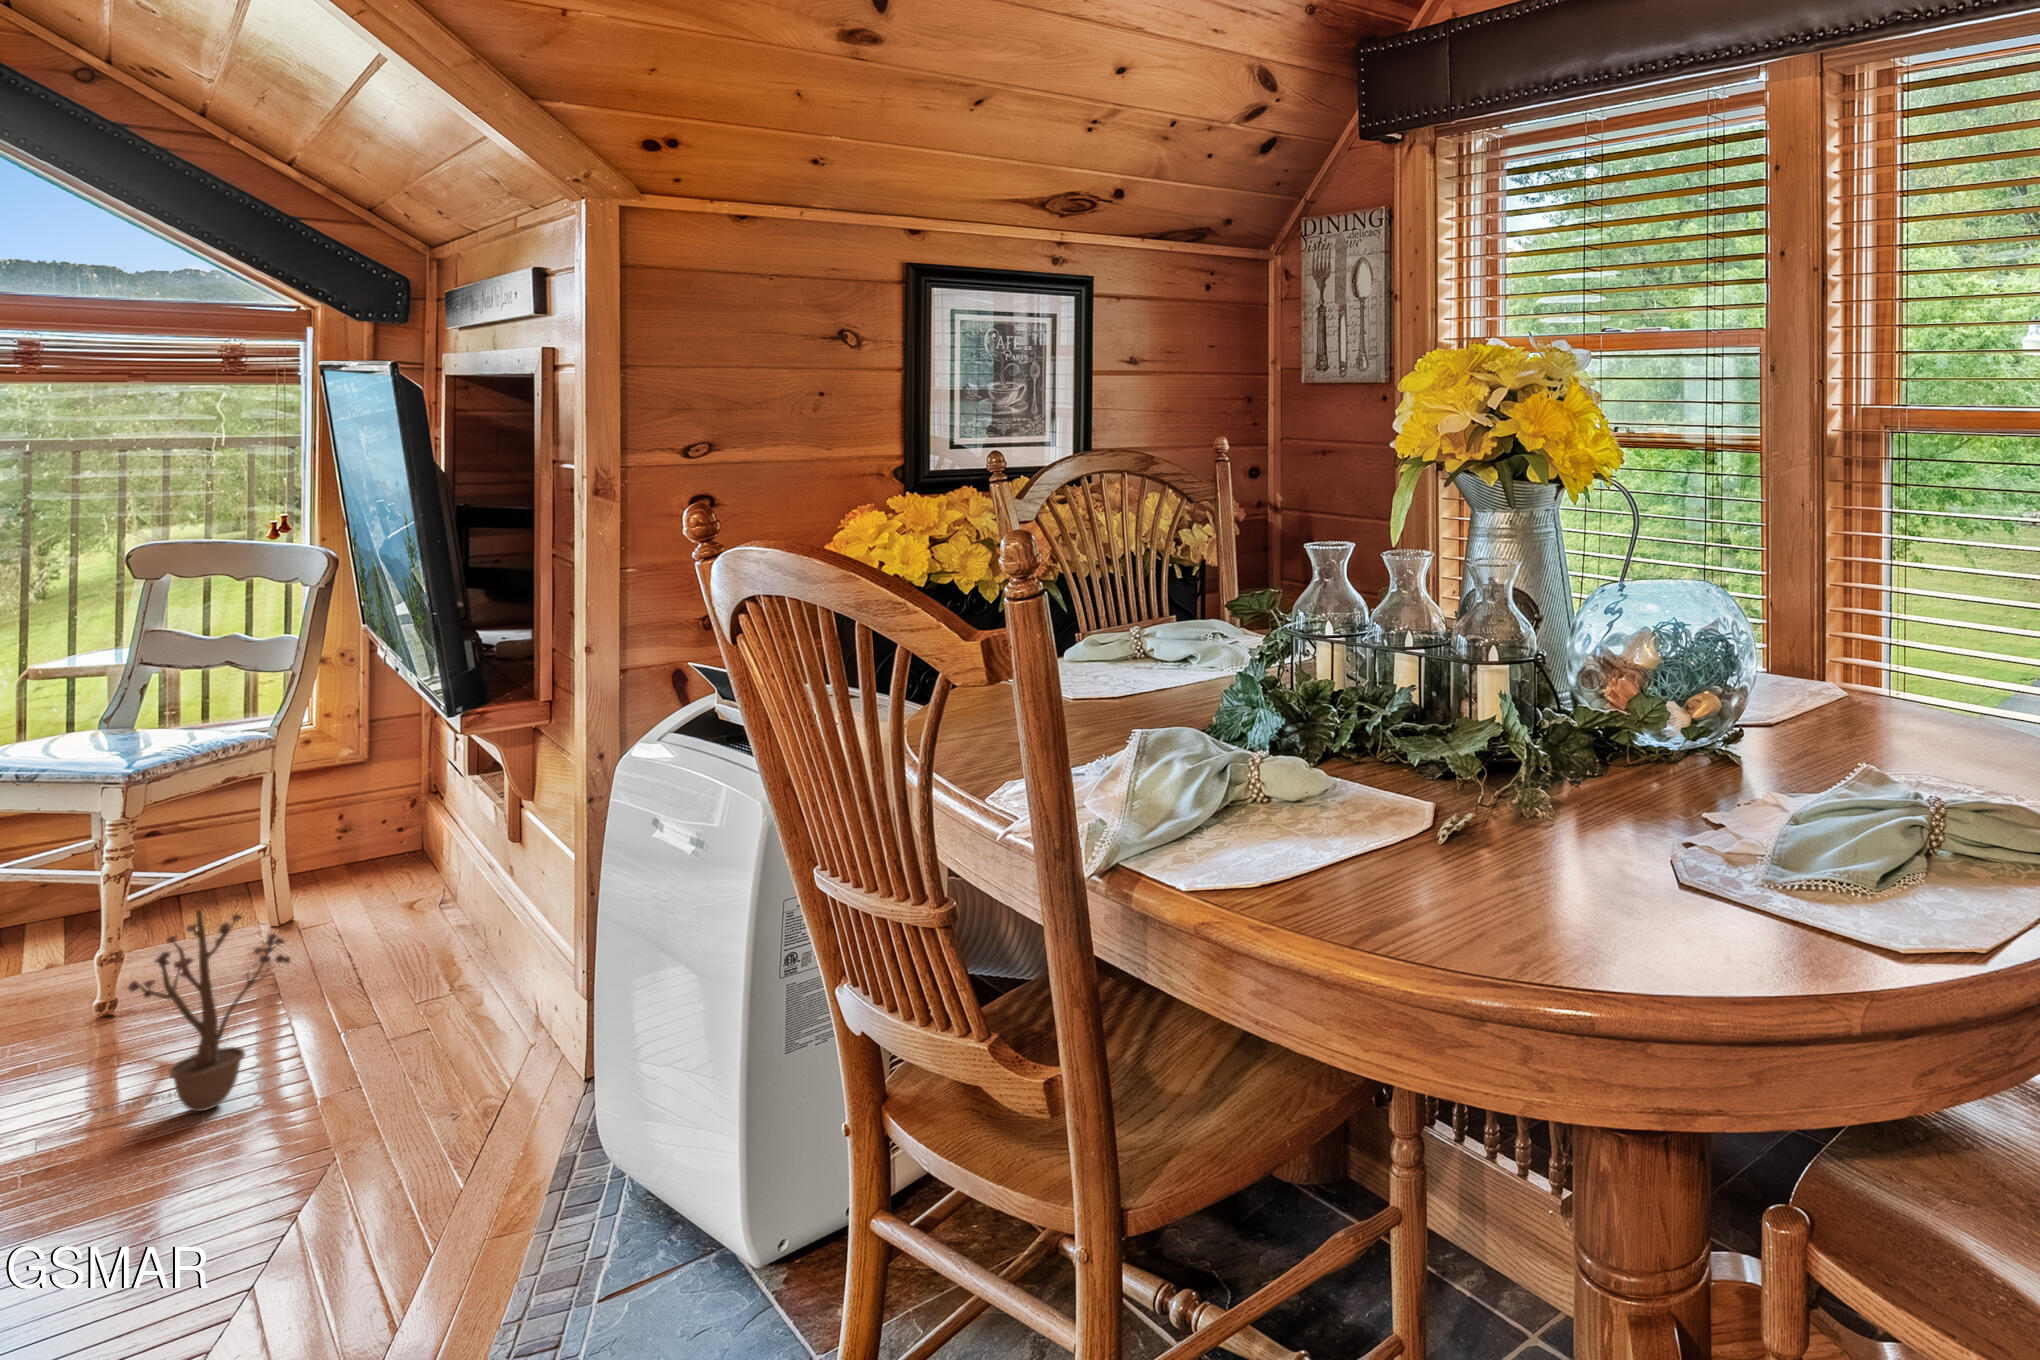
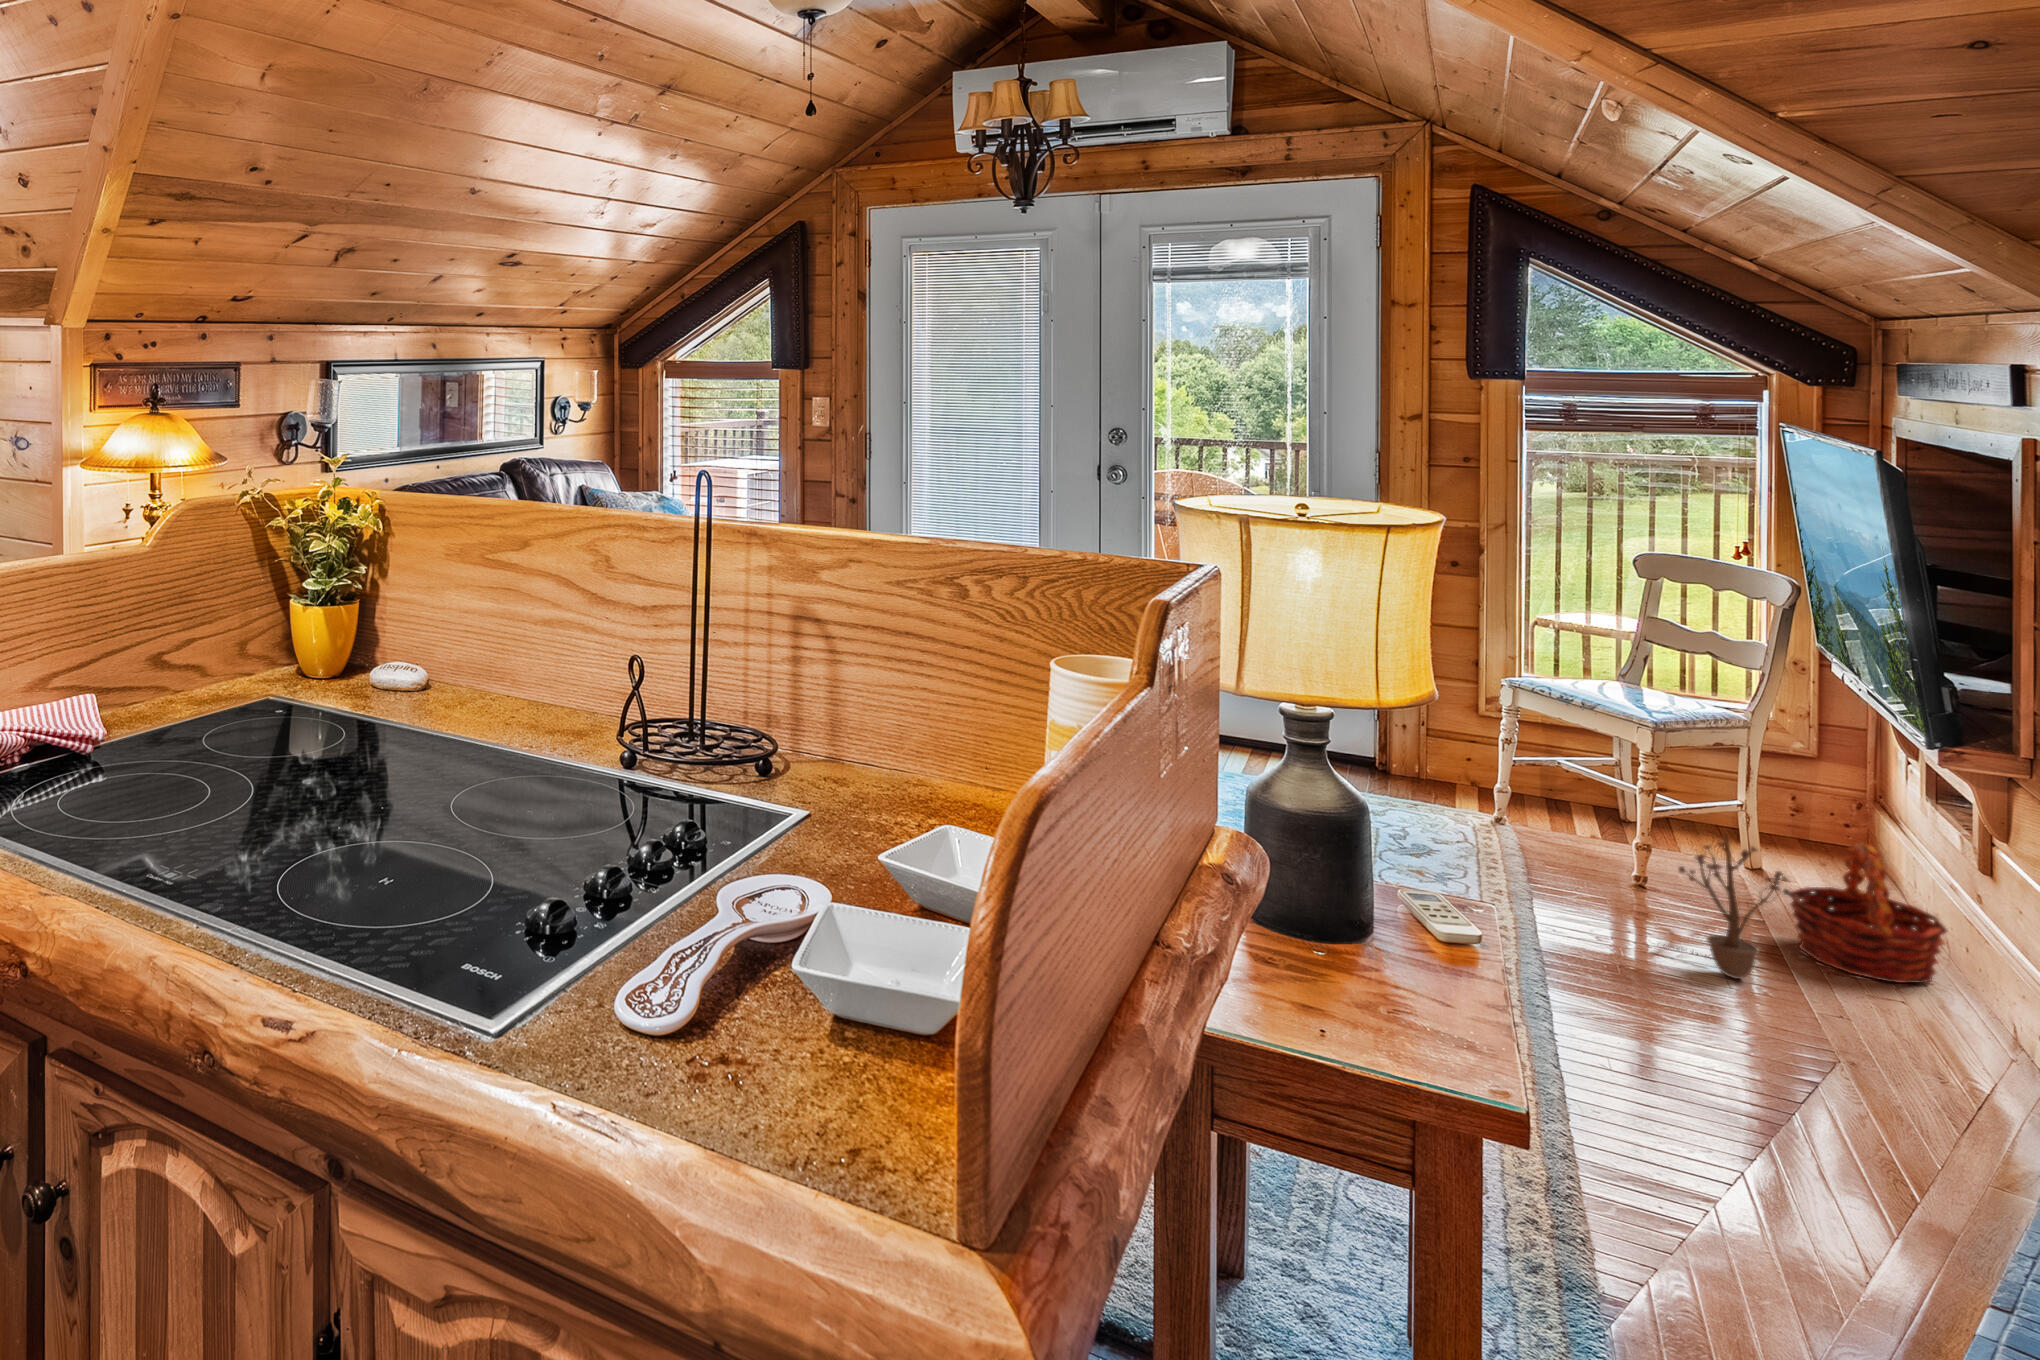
basket: none [299,852,477,1024] -> present [1789,843,1947,983]

